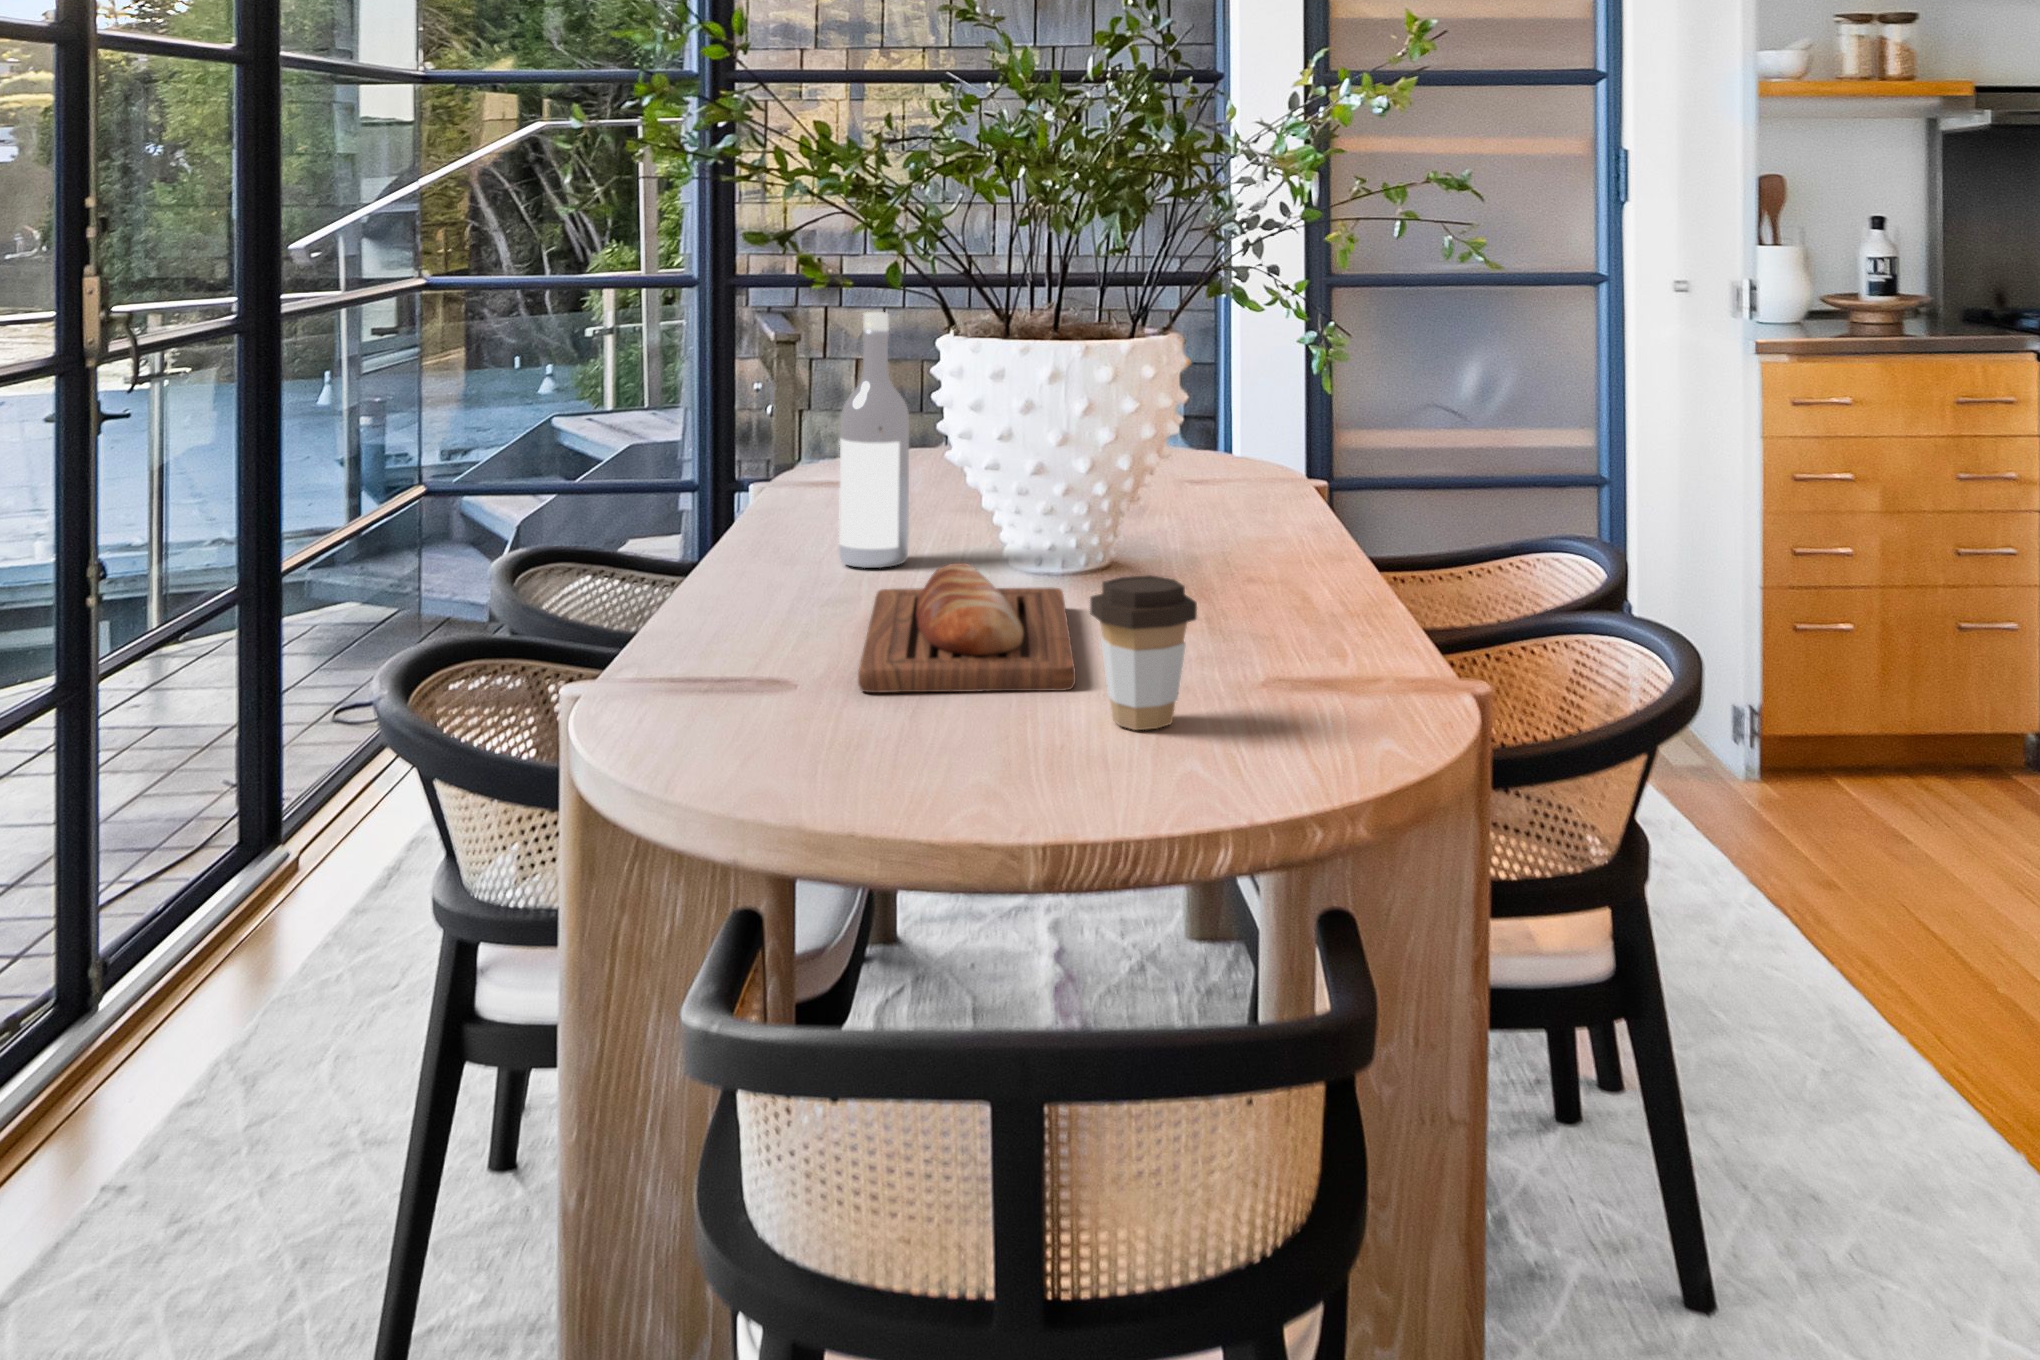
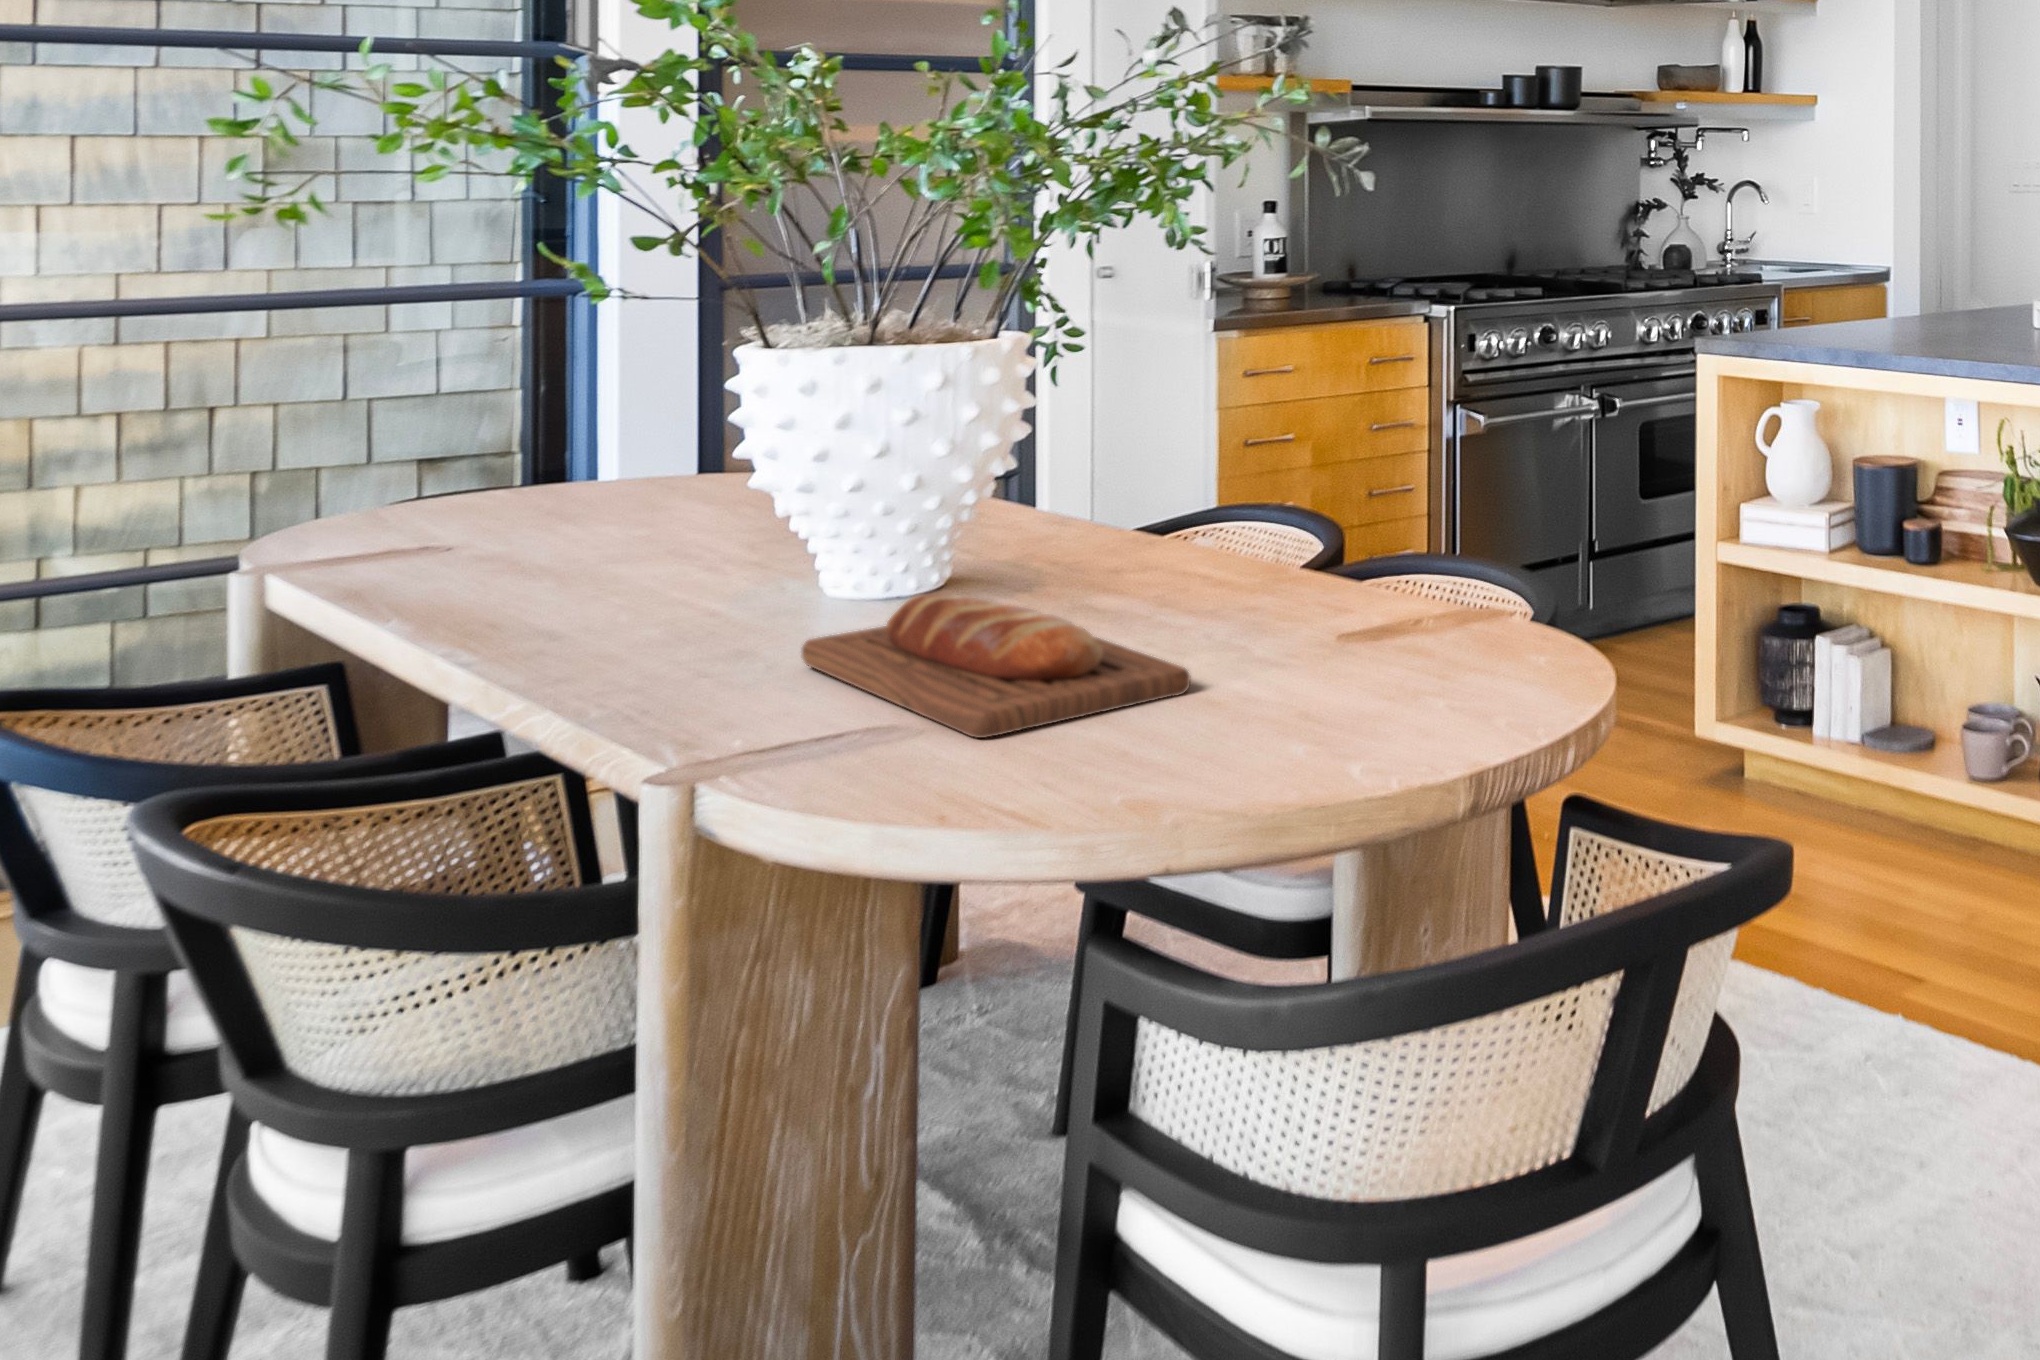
wine bottle: present [839,312,909,568] -> none [622,327,717,630]
coffee cup: present [1090,575,1197,730] -> none [1272,558,1376,710]

